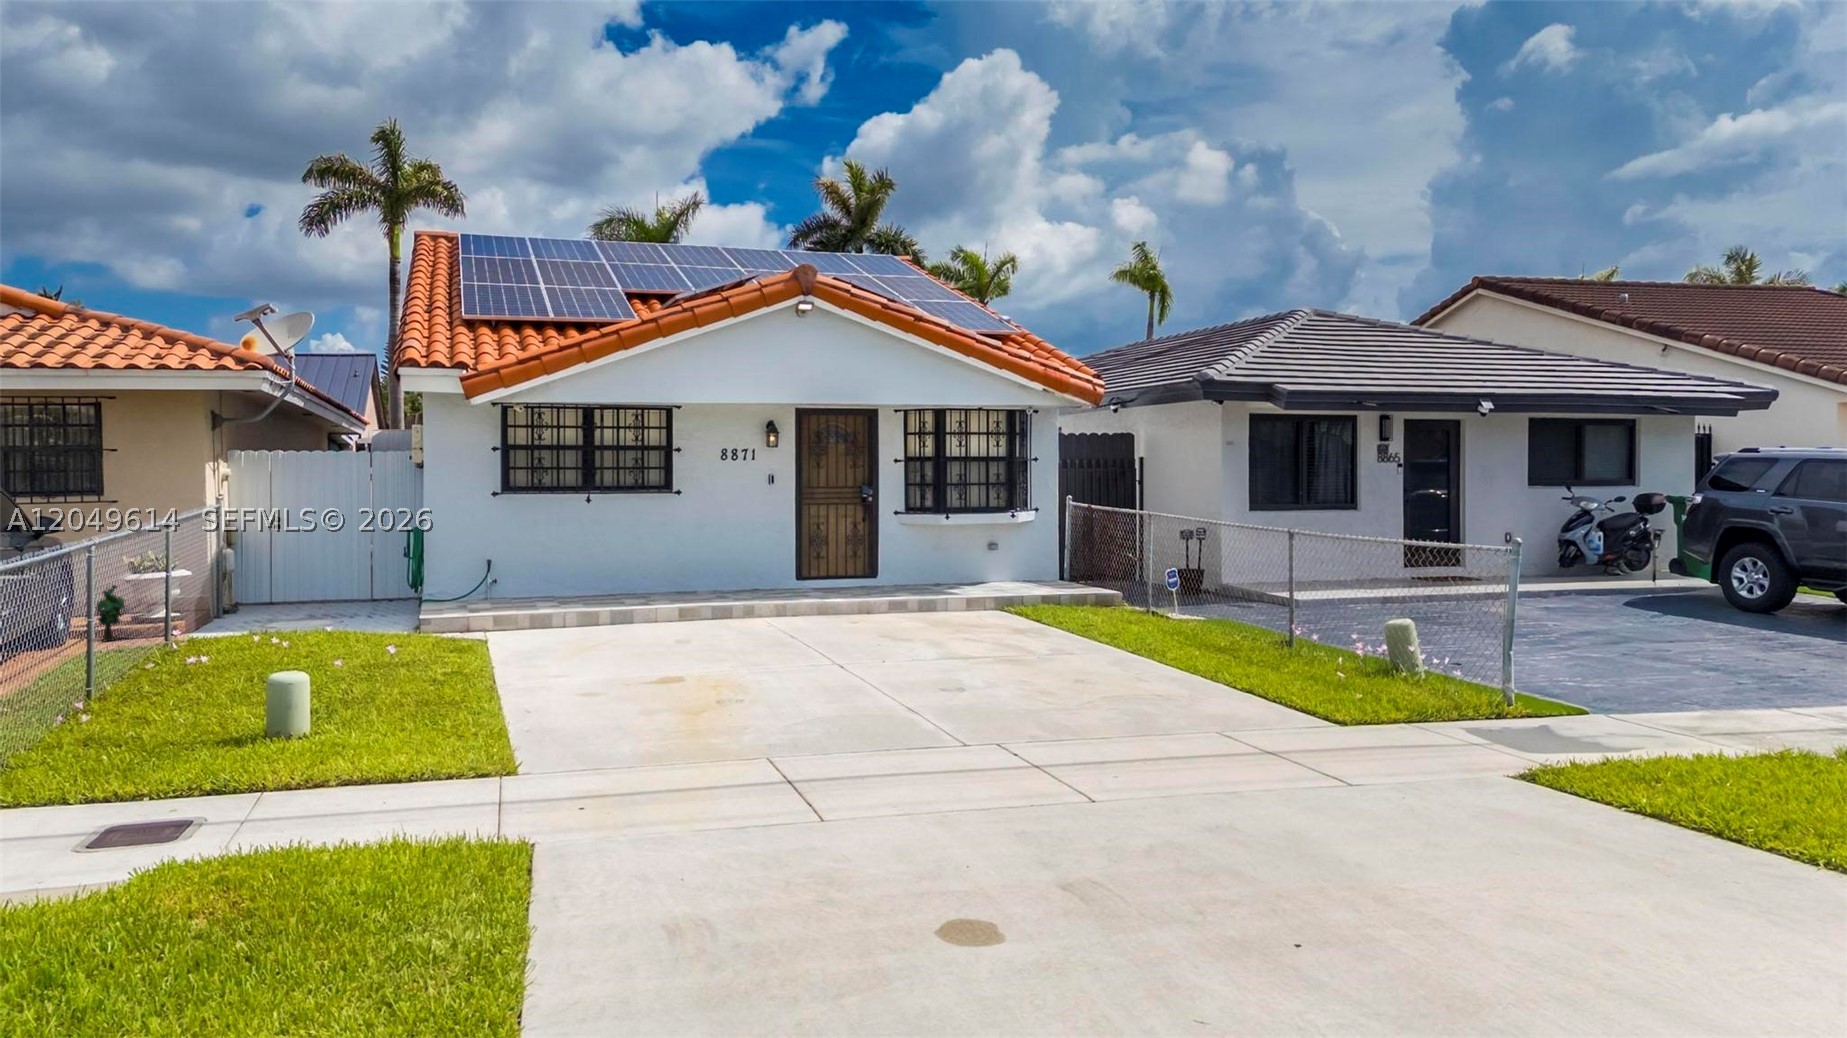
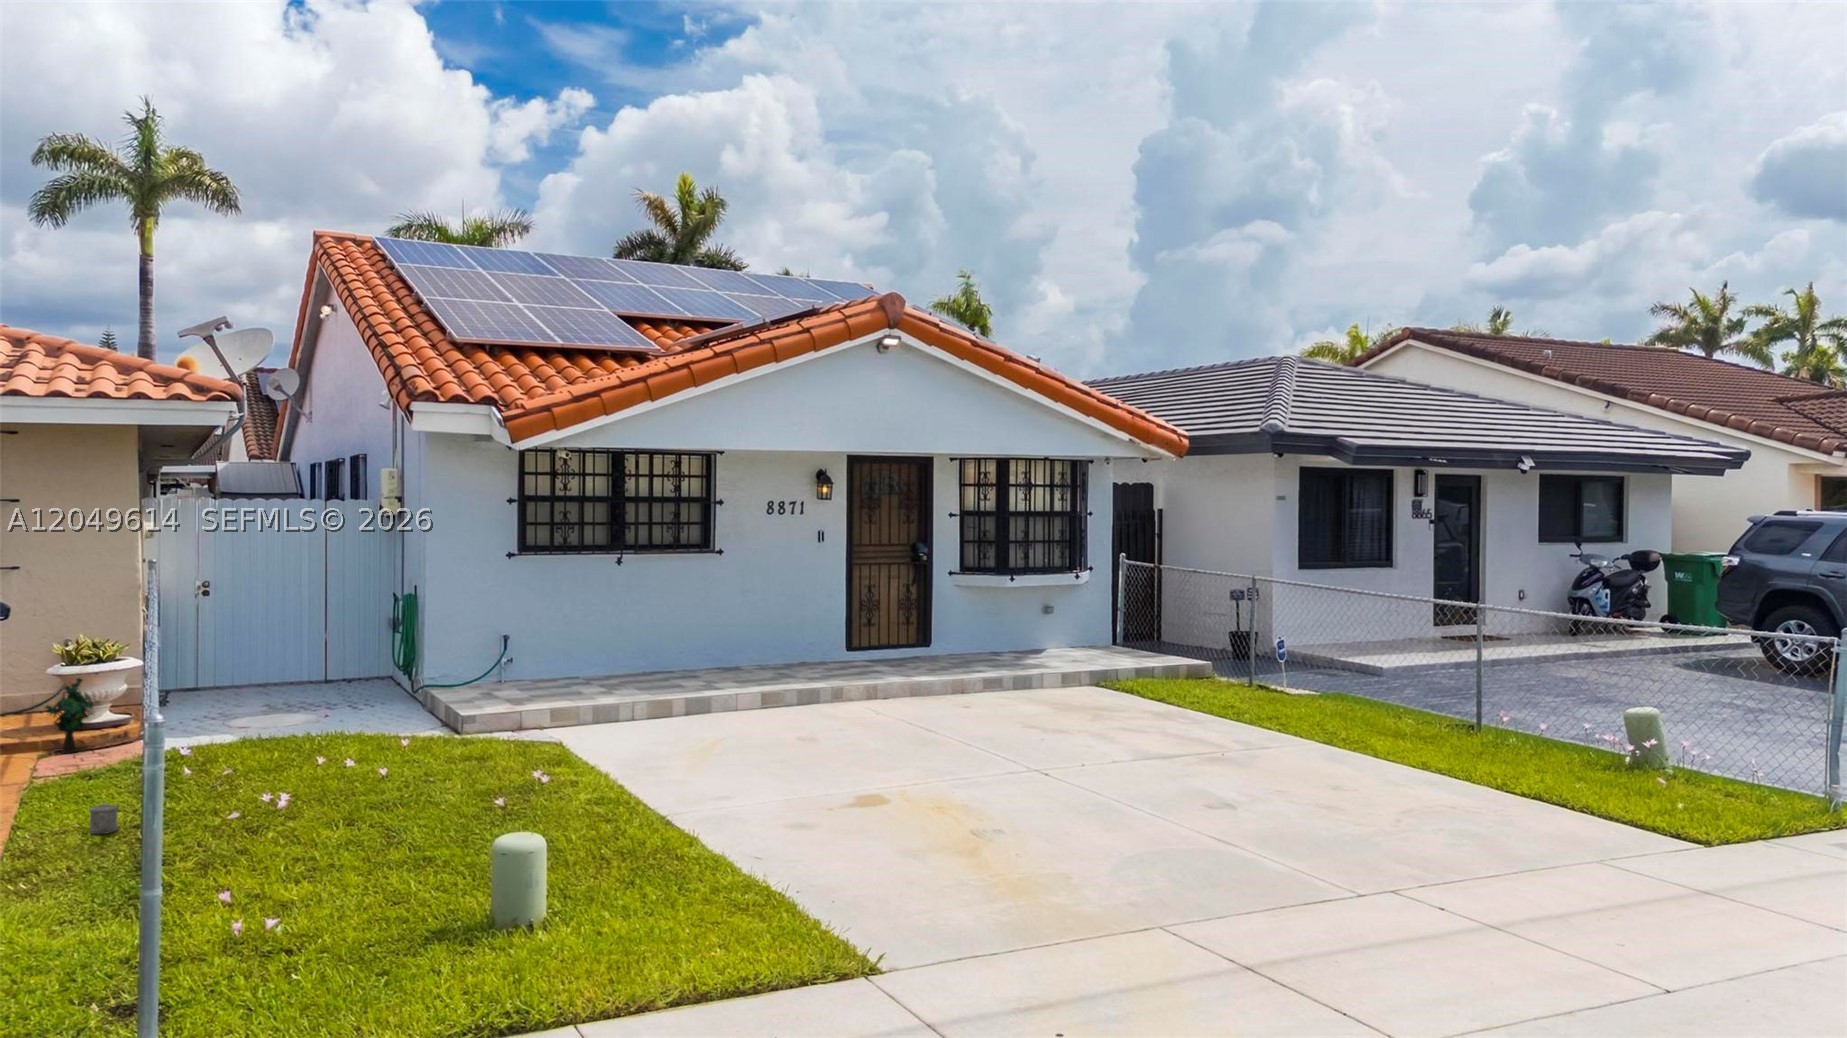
watering can: none [39,673,65,696] -> present [89,802,118,834]

